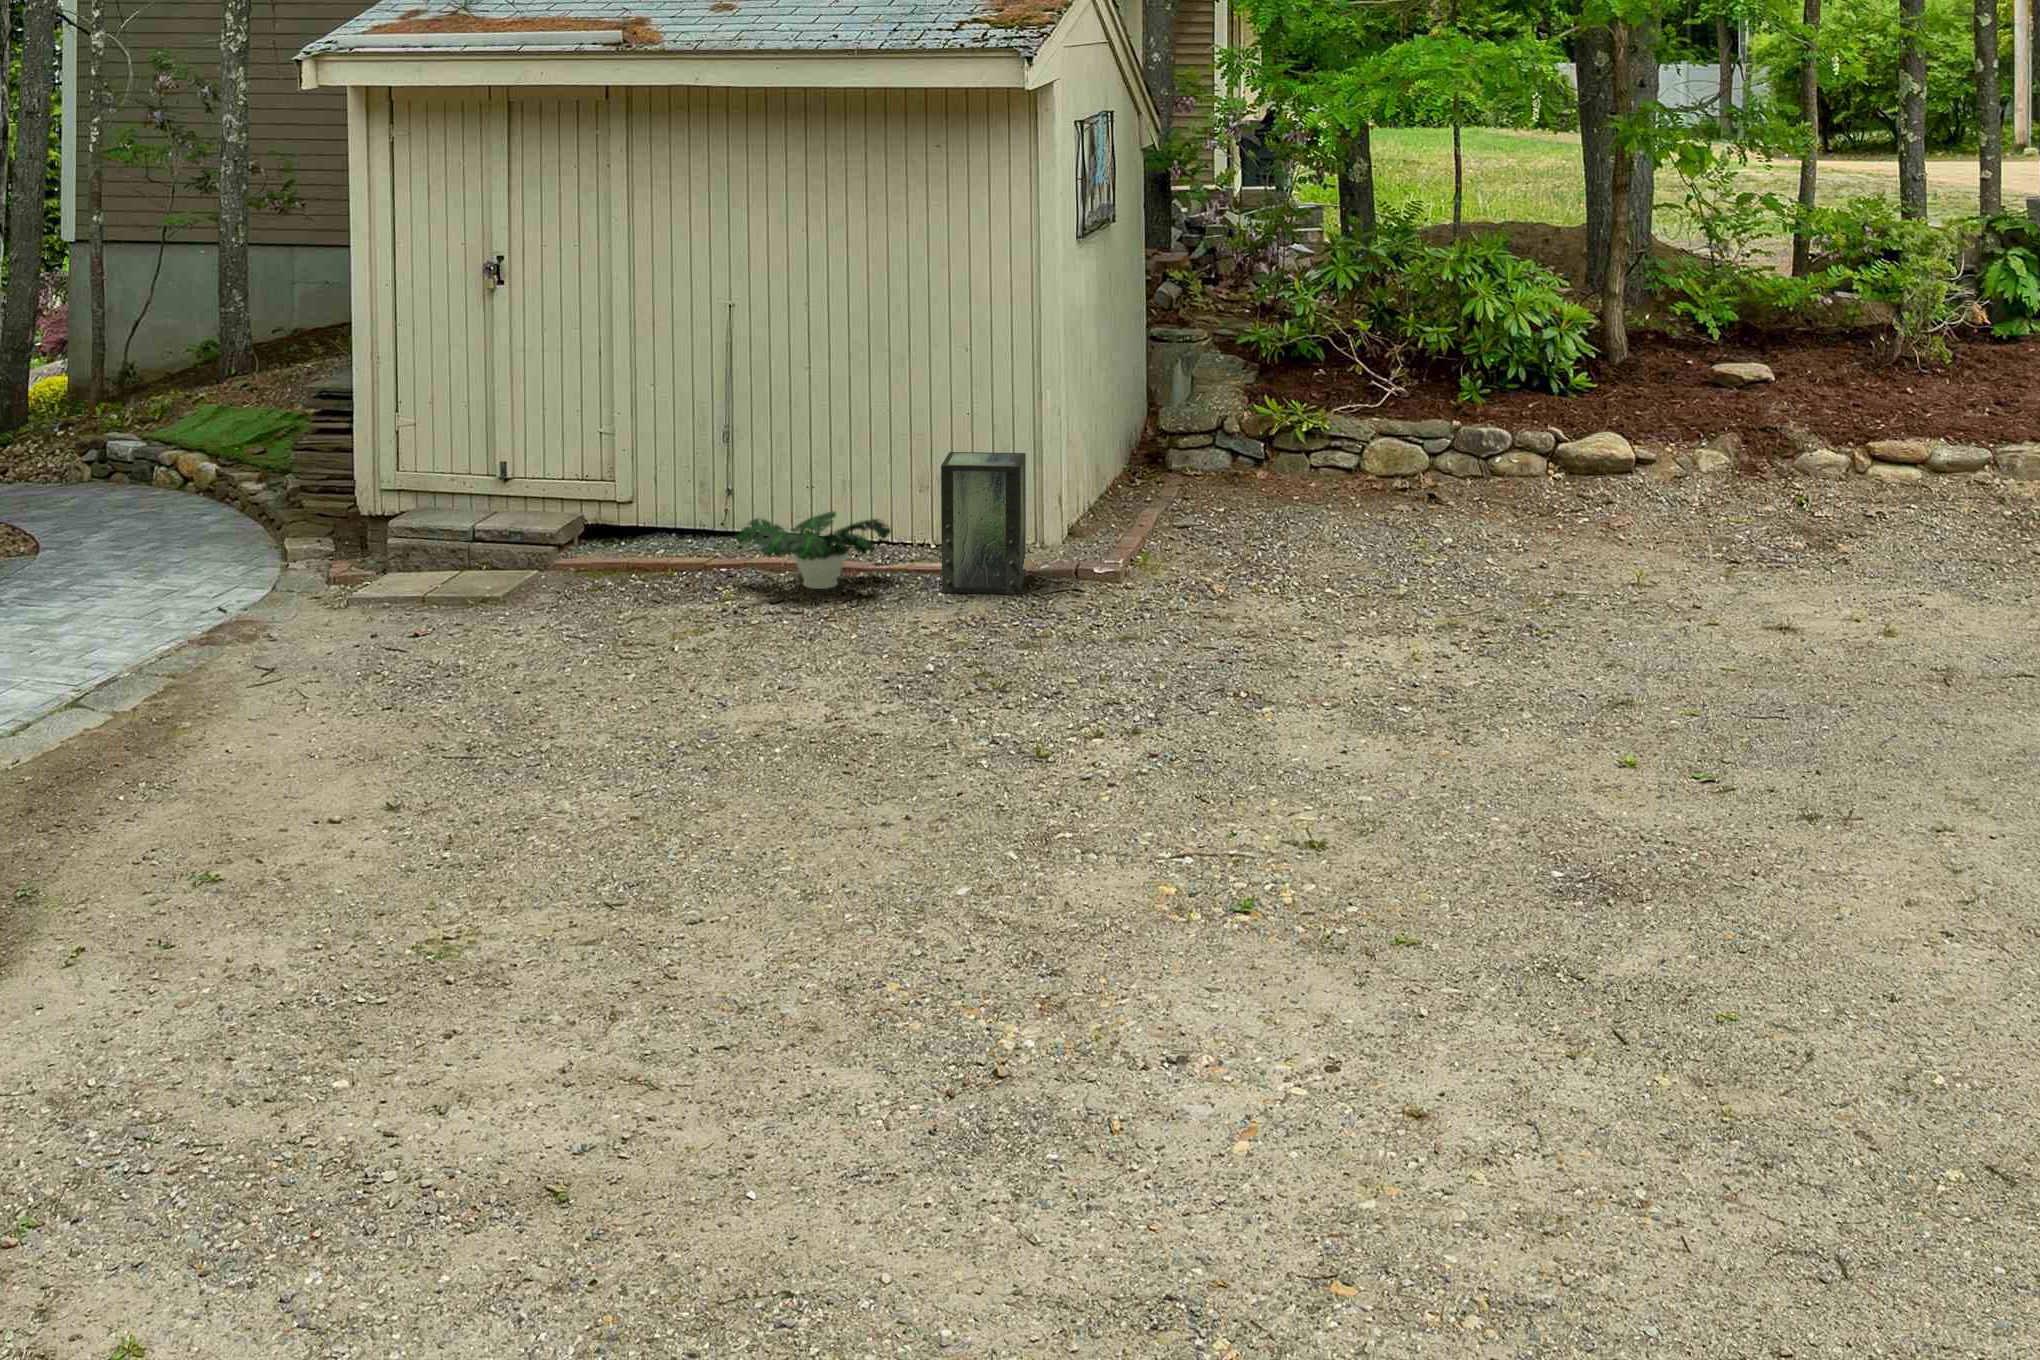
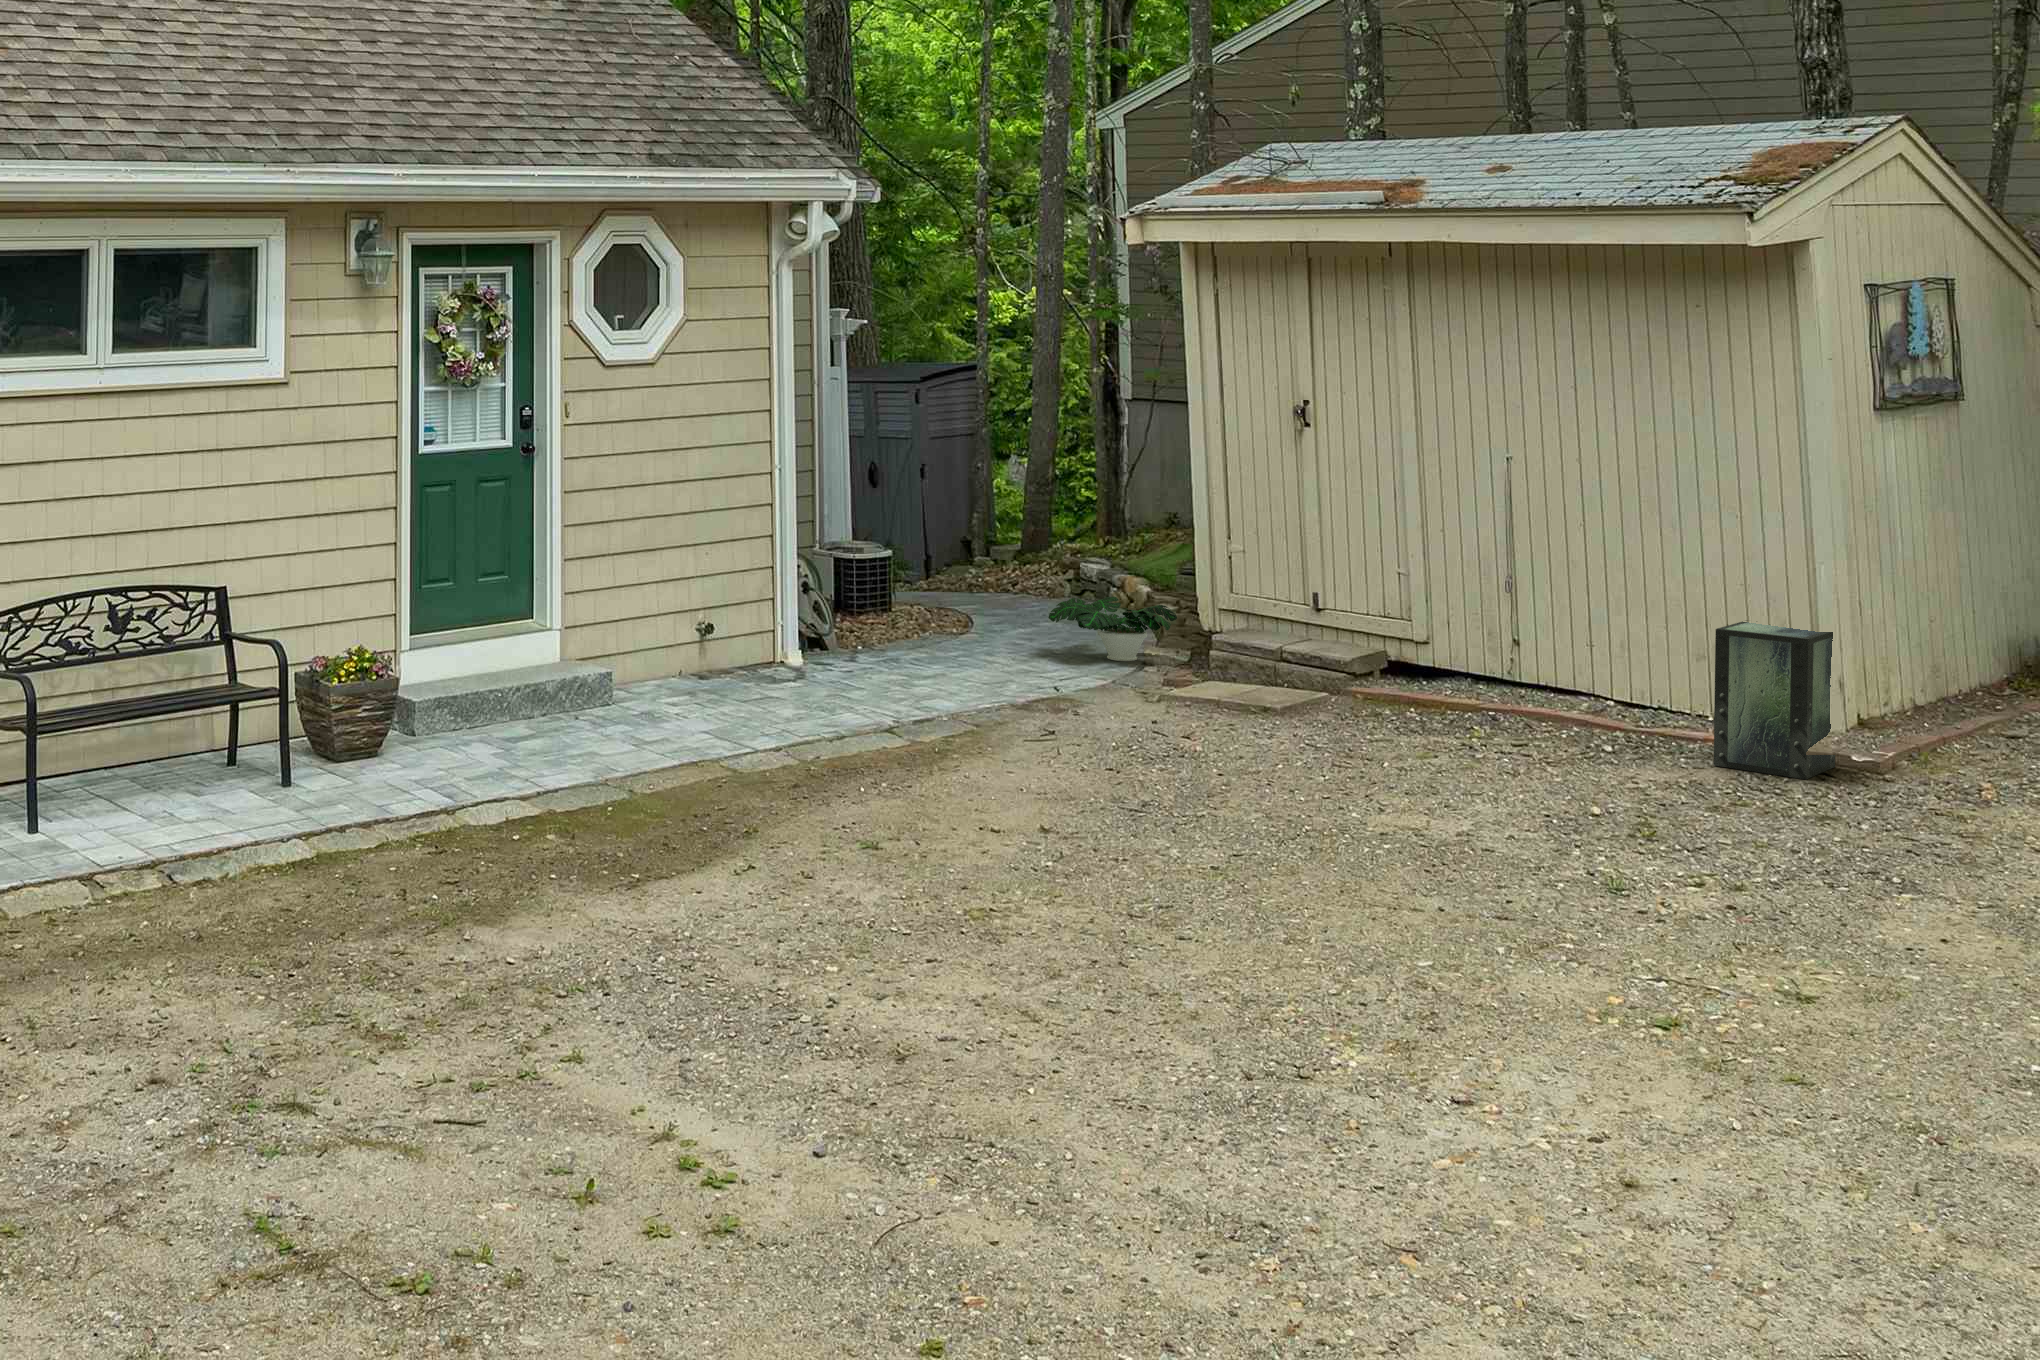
potted plant: present [736,511,891,589] -> present [1048,596,1177,661]

